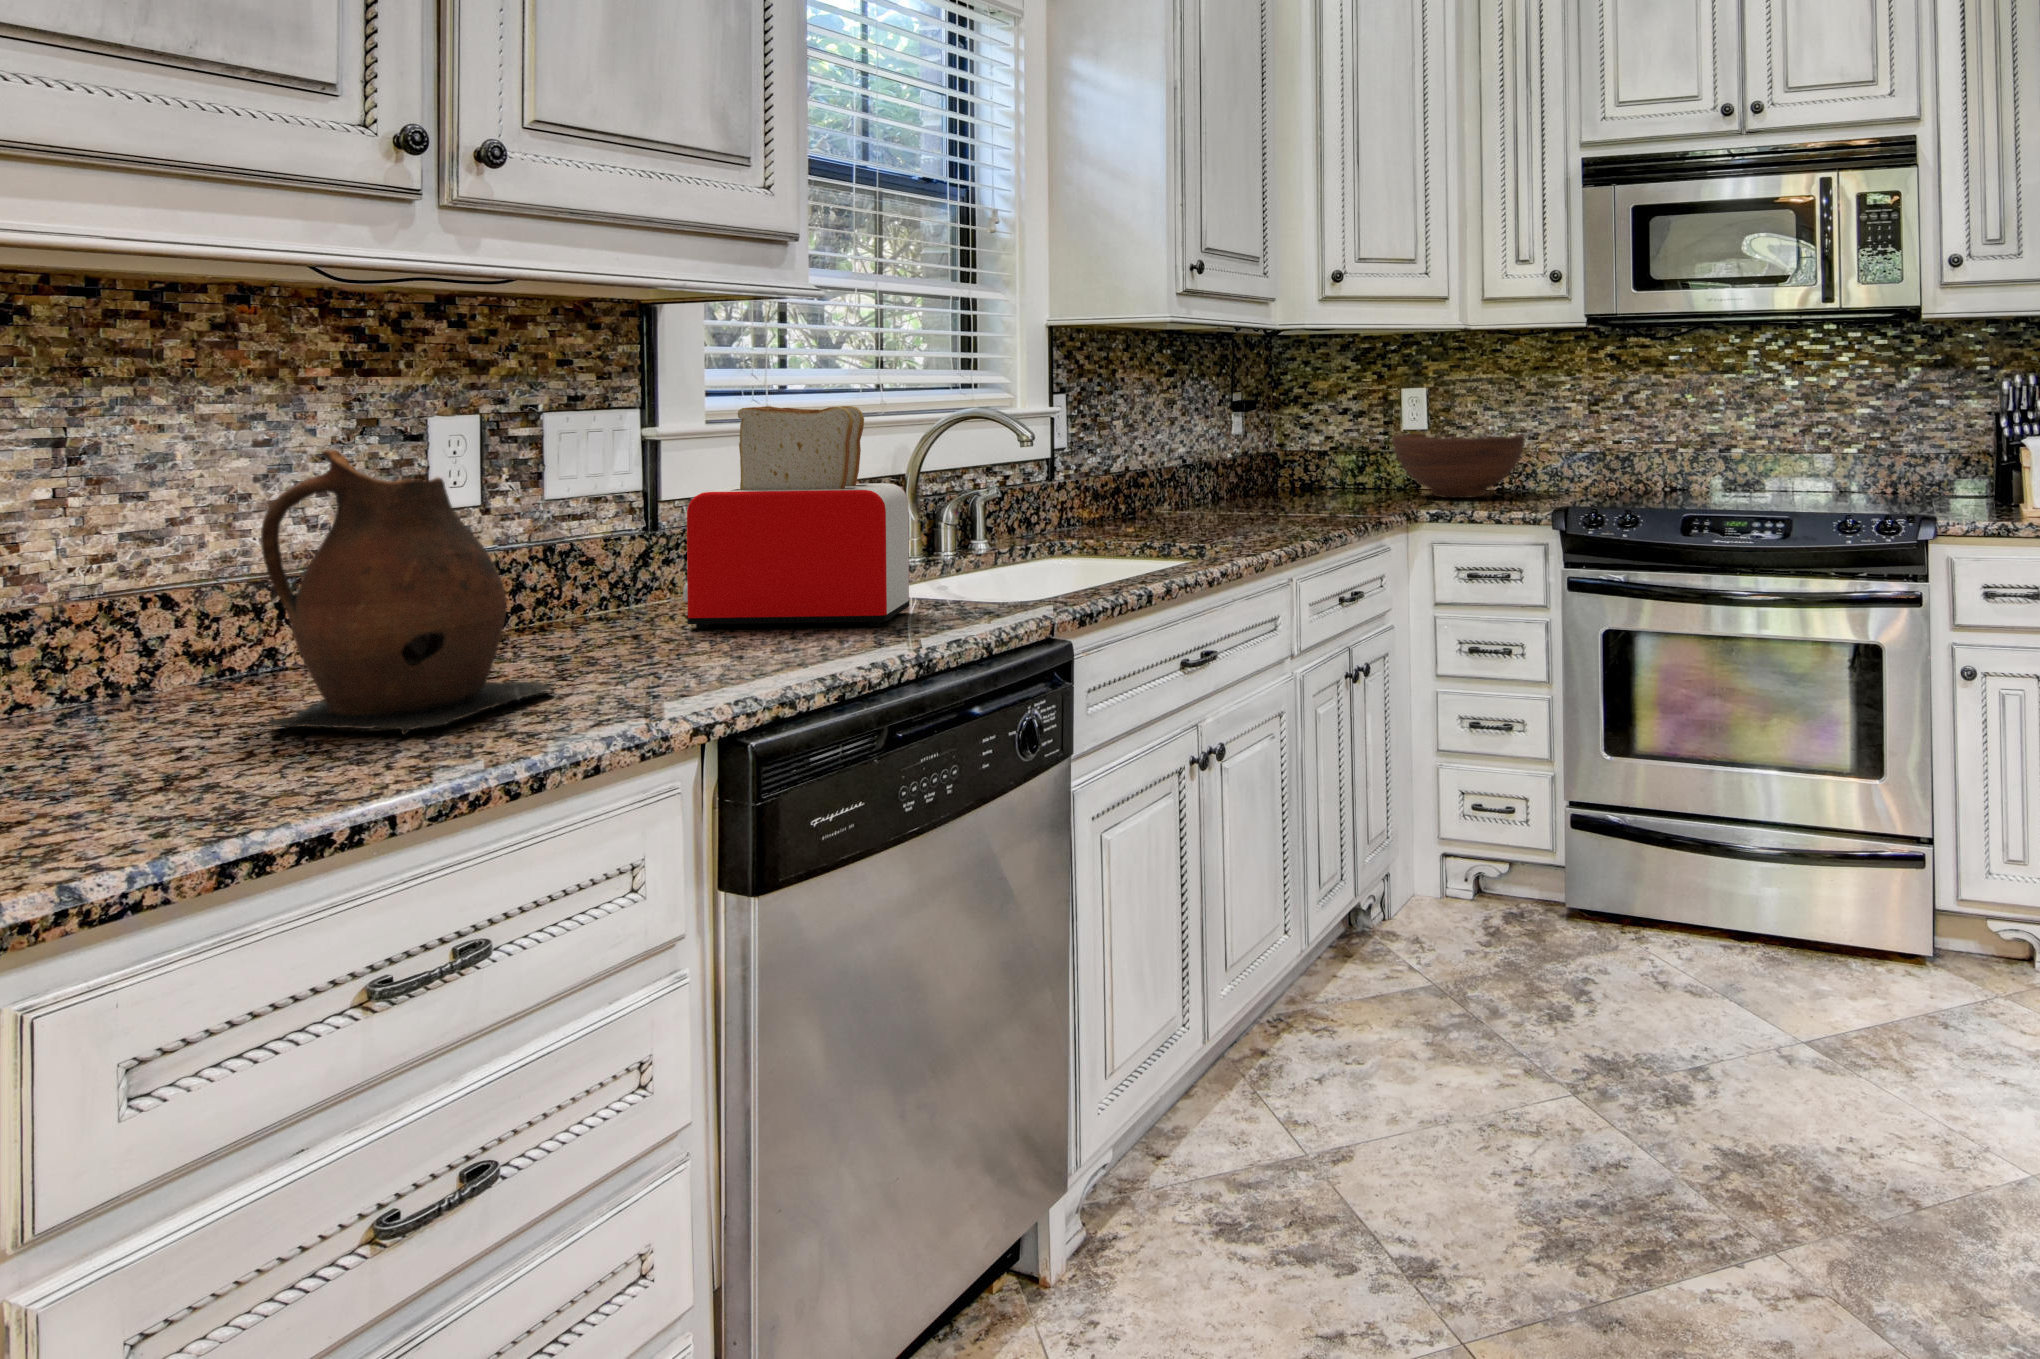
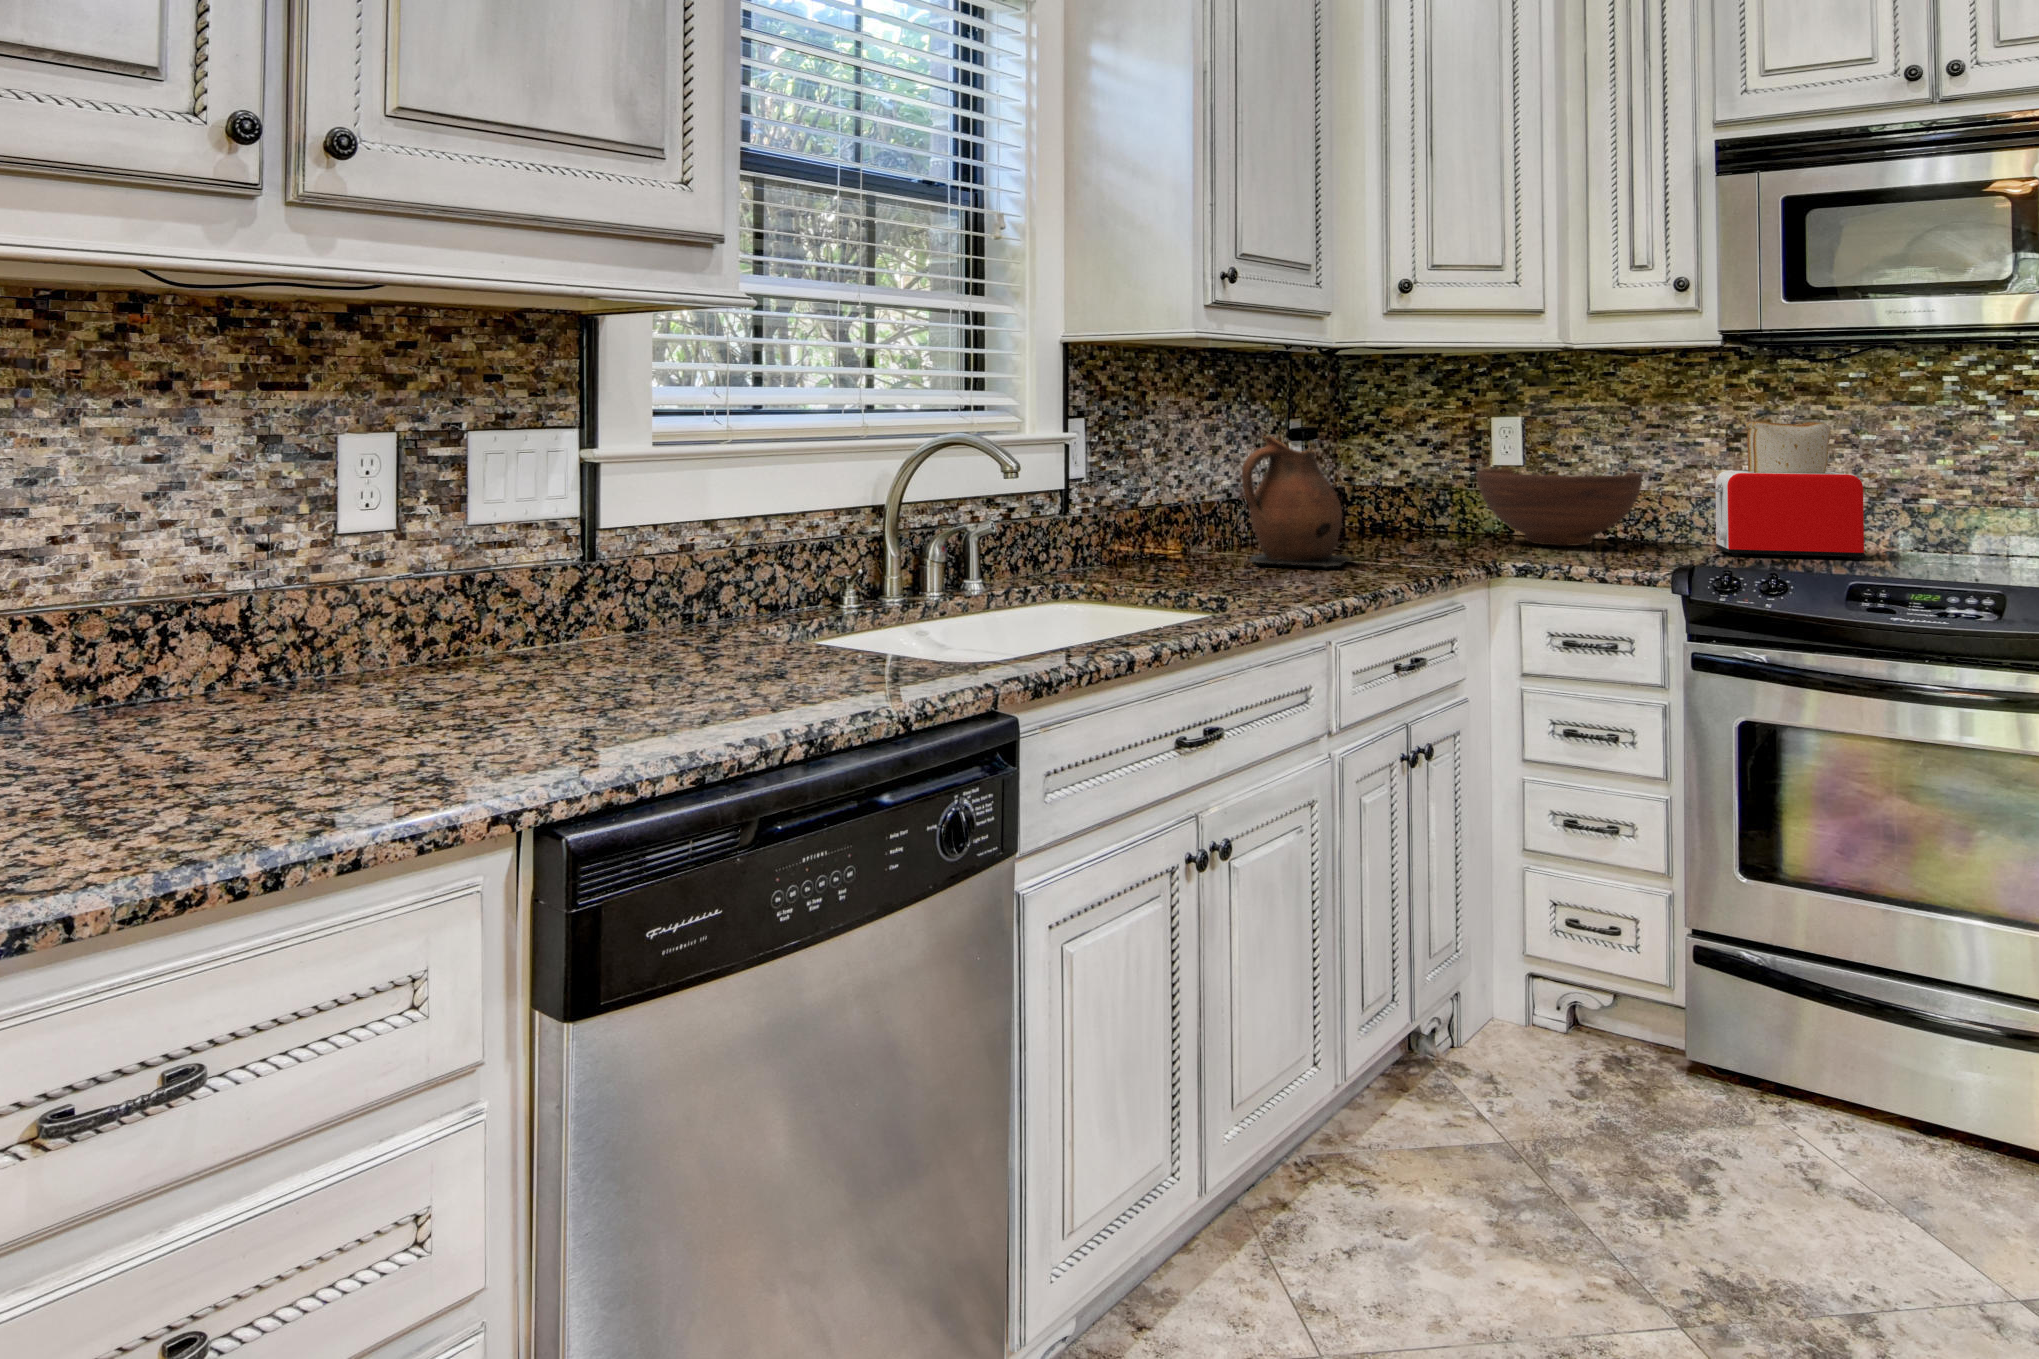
toaster: present [683,406,909,629] -> present [1709,422,1864,559]
ceramic pitcher: present [261,450,554,735] -> present [1242,436,1354,568]

